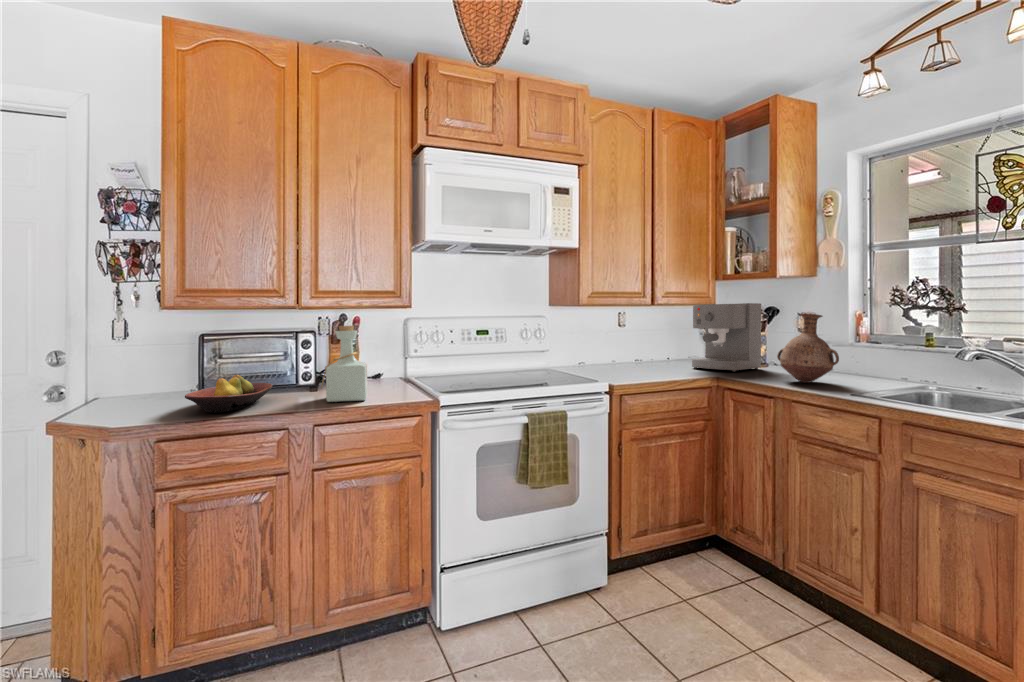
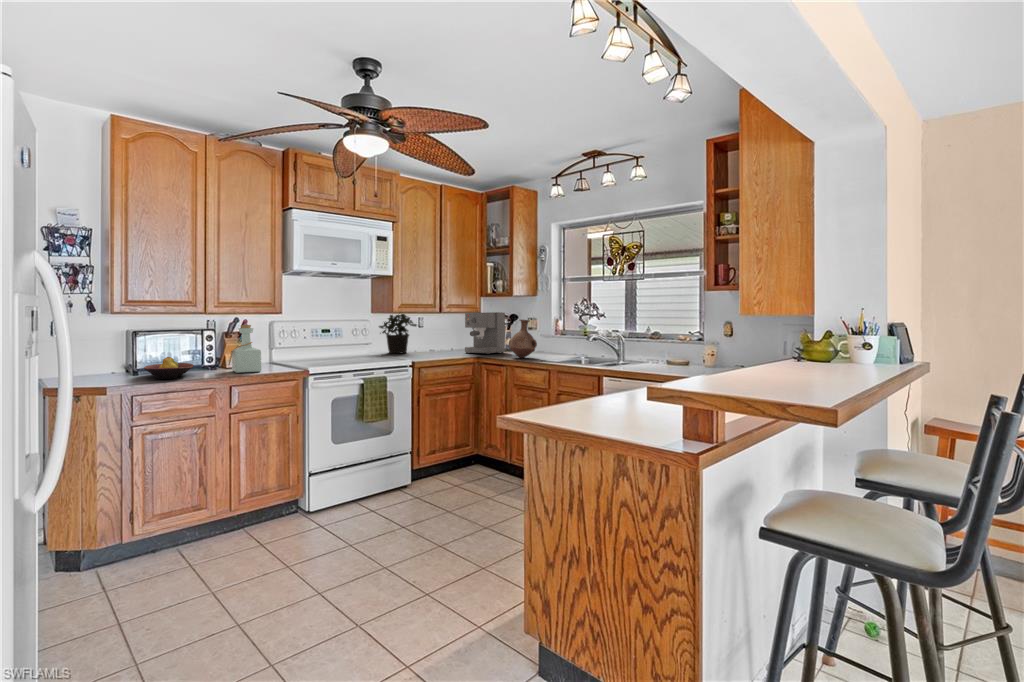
potted plant: none [560,304,617,367] -> present [379,314,417,353]

